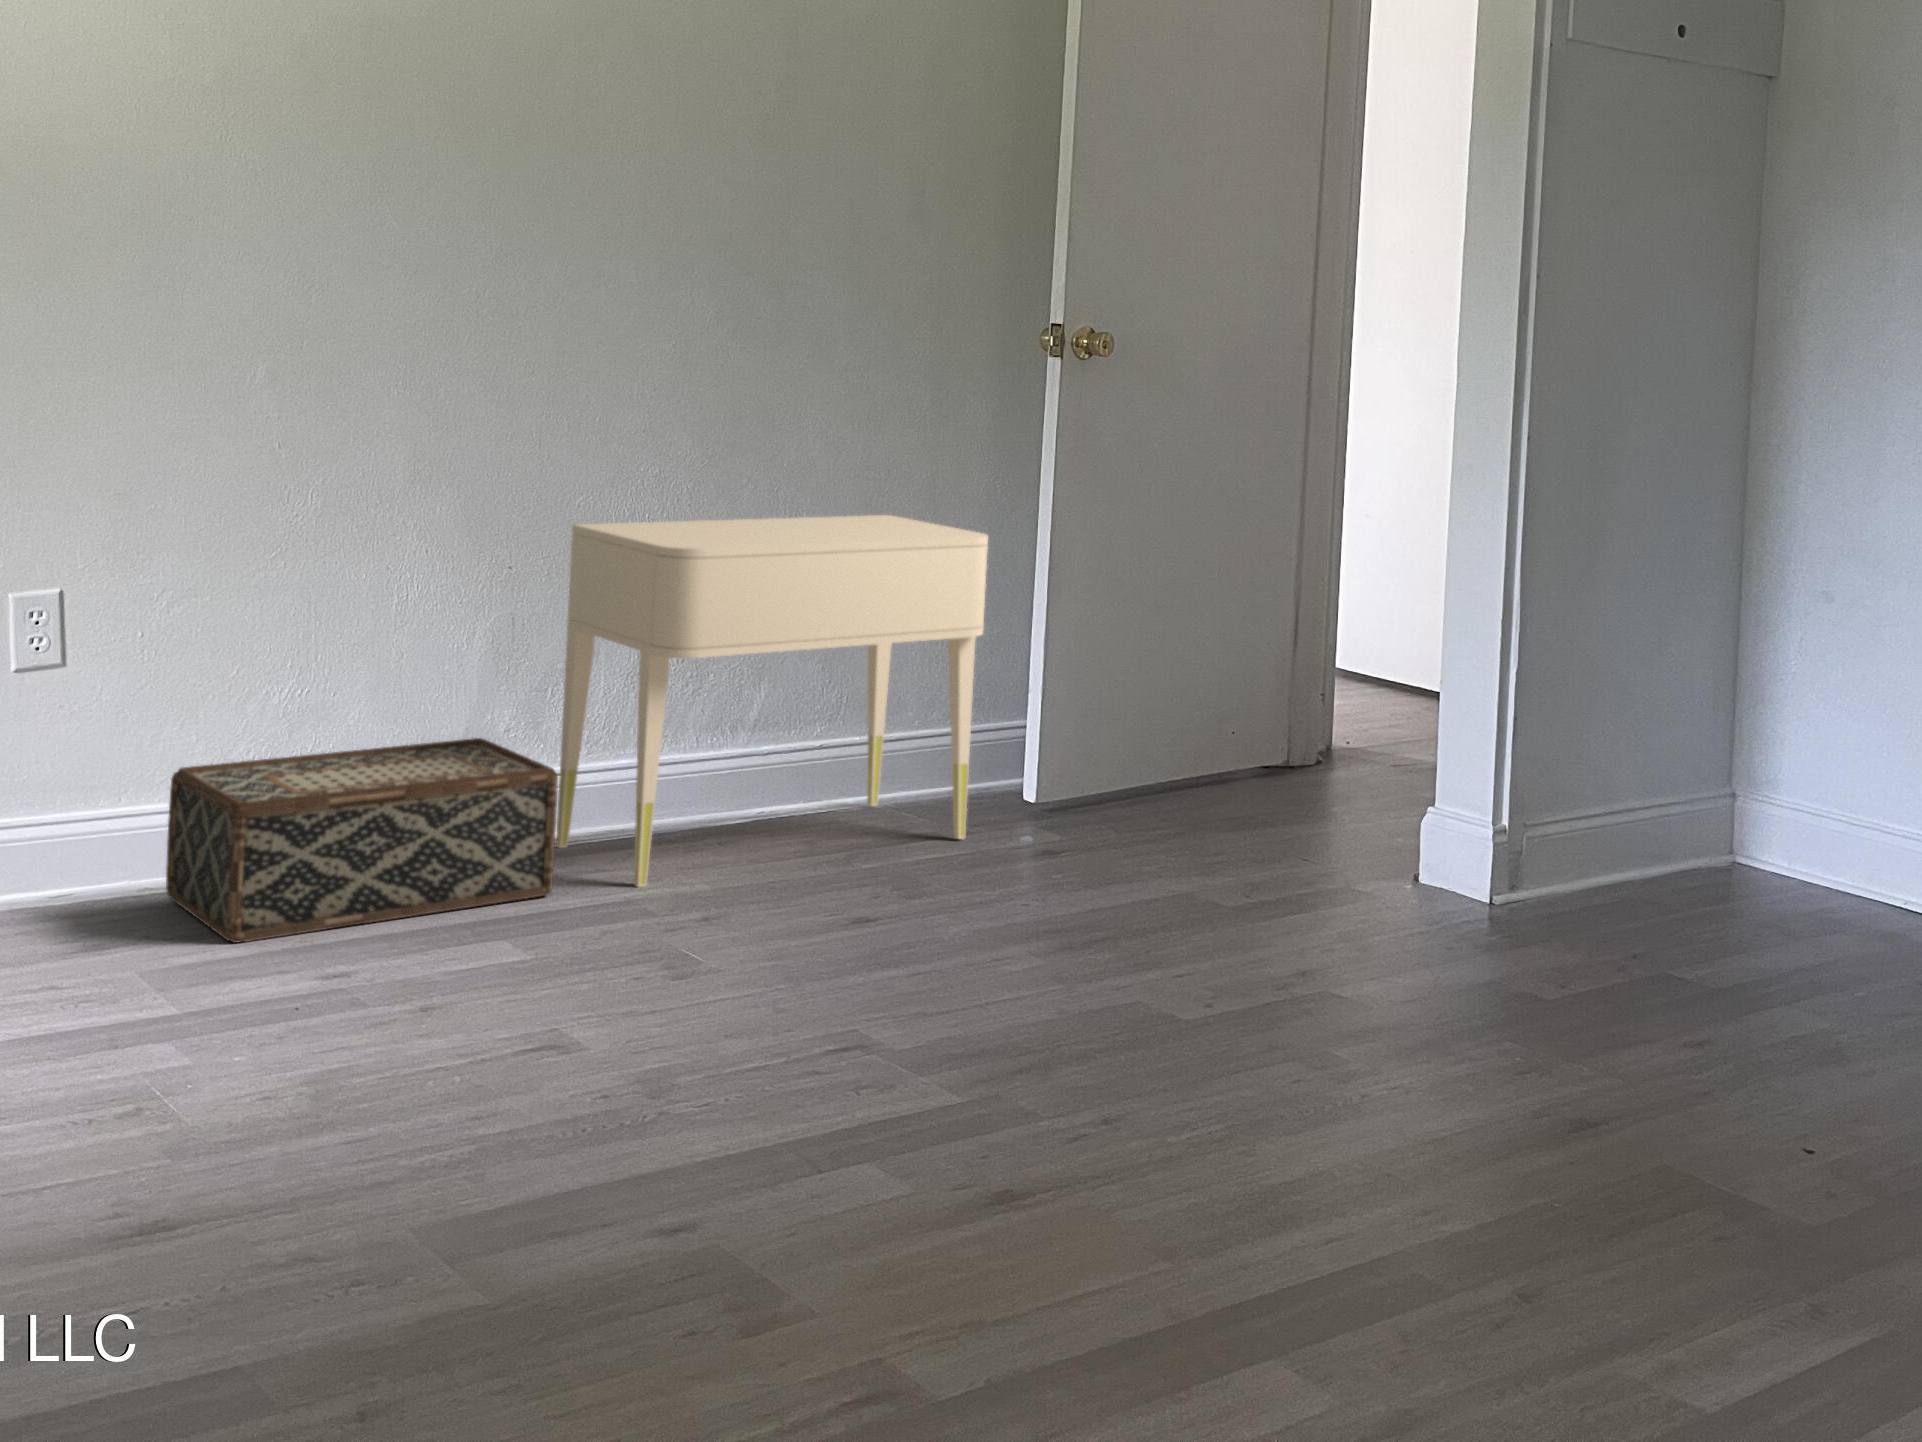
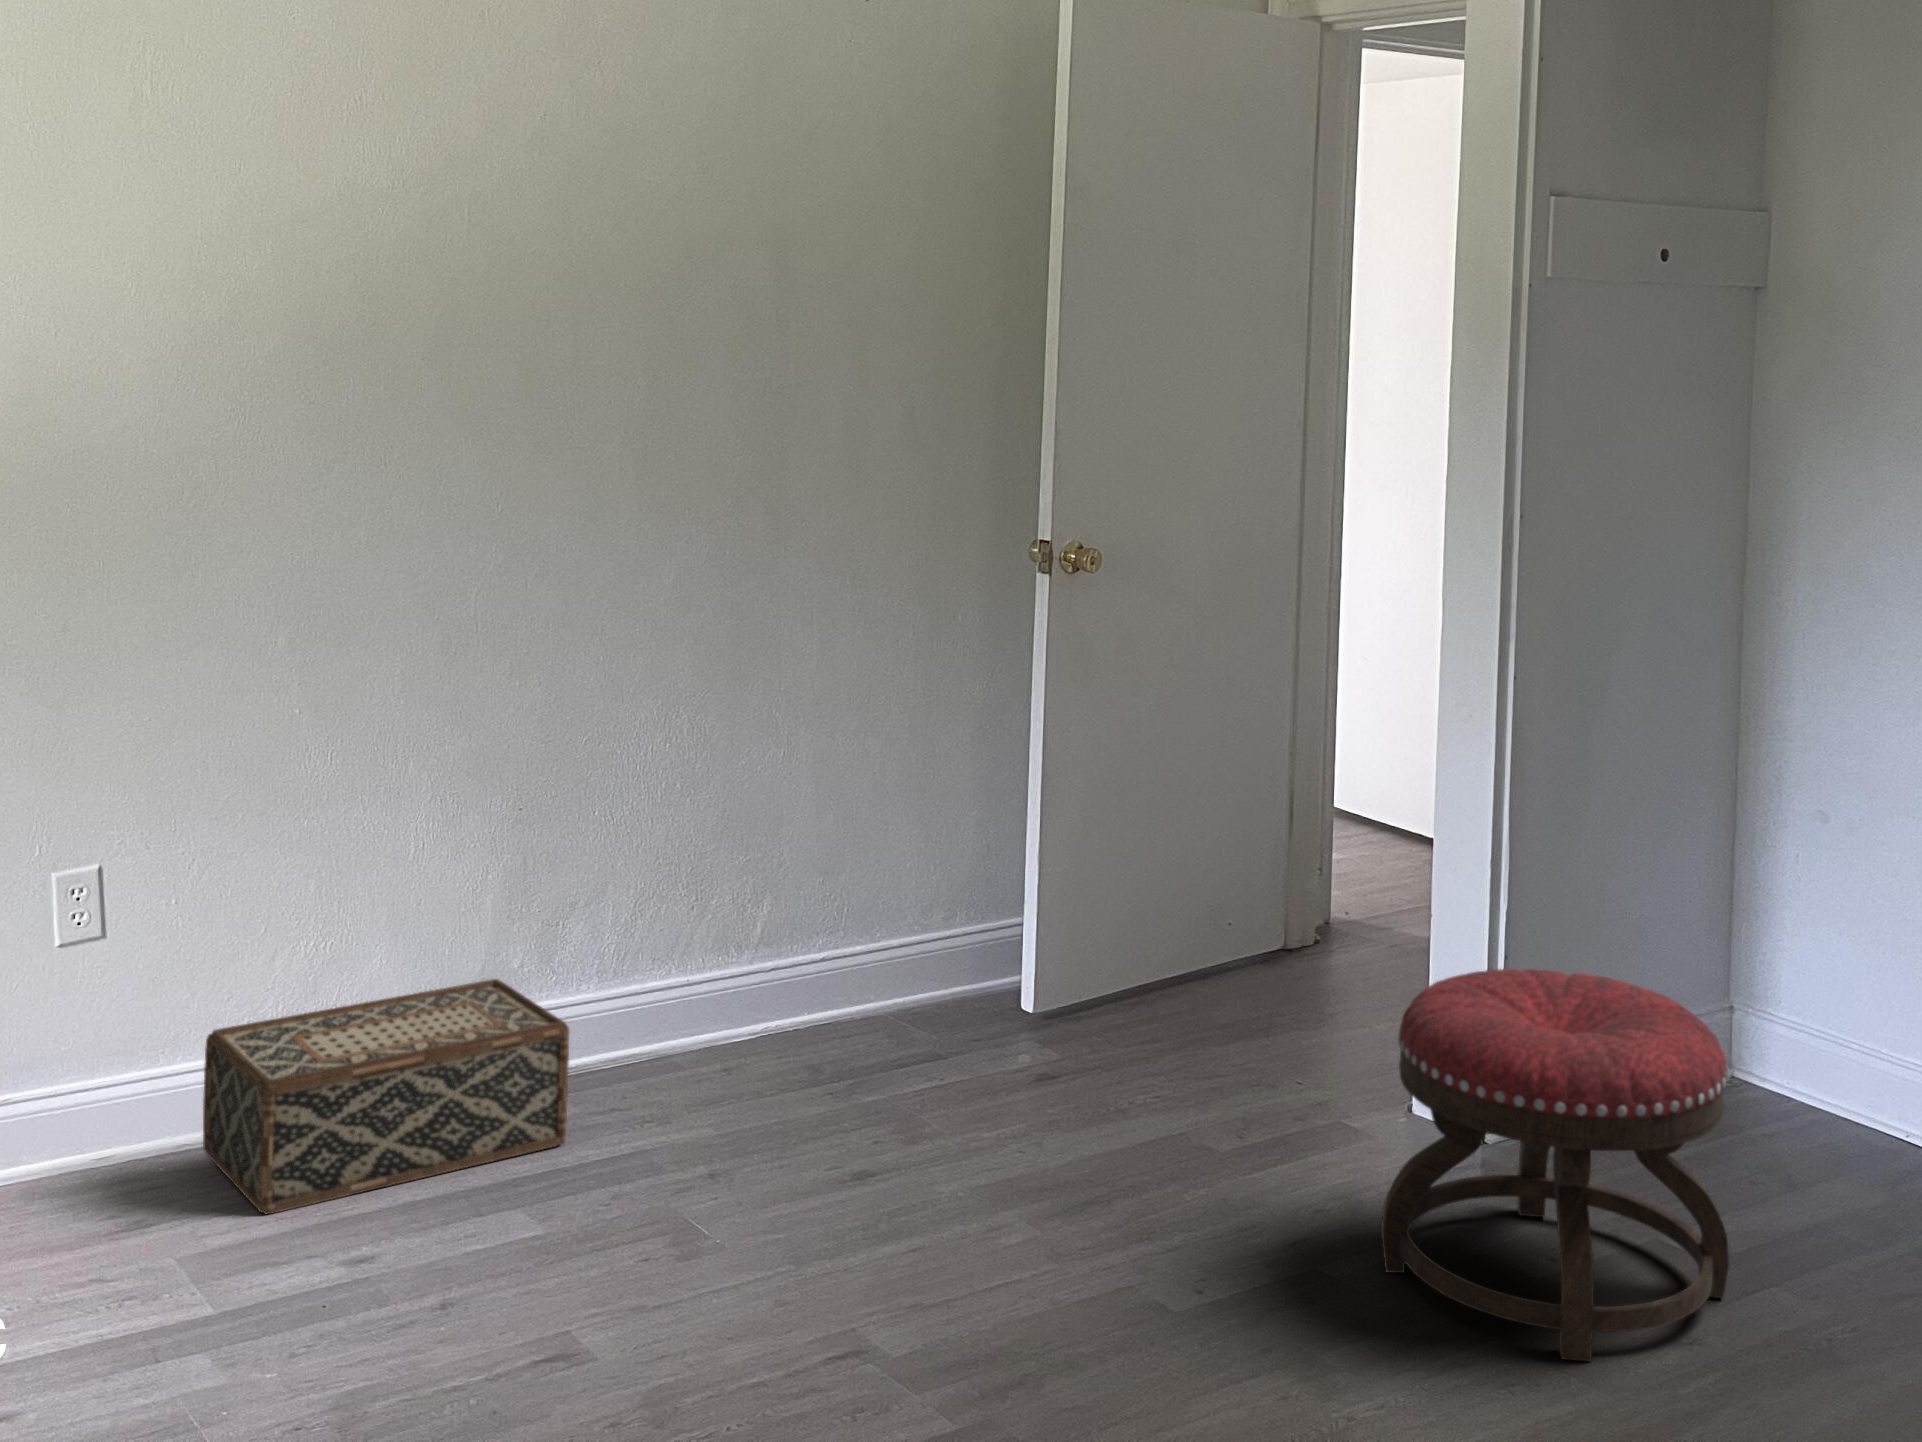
nightstand: present [555,515,988,887] -> none [571,730,982,1132]
ottoman: none [1391,704,1740,1060] -> present [1381,969,1729,1361]

